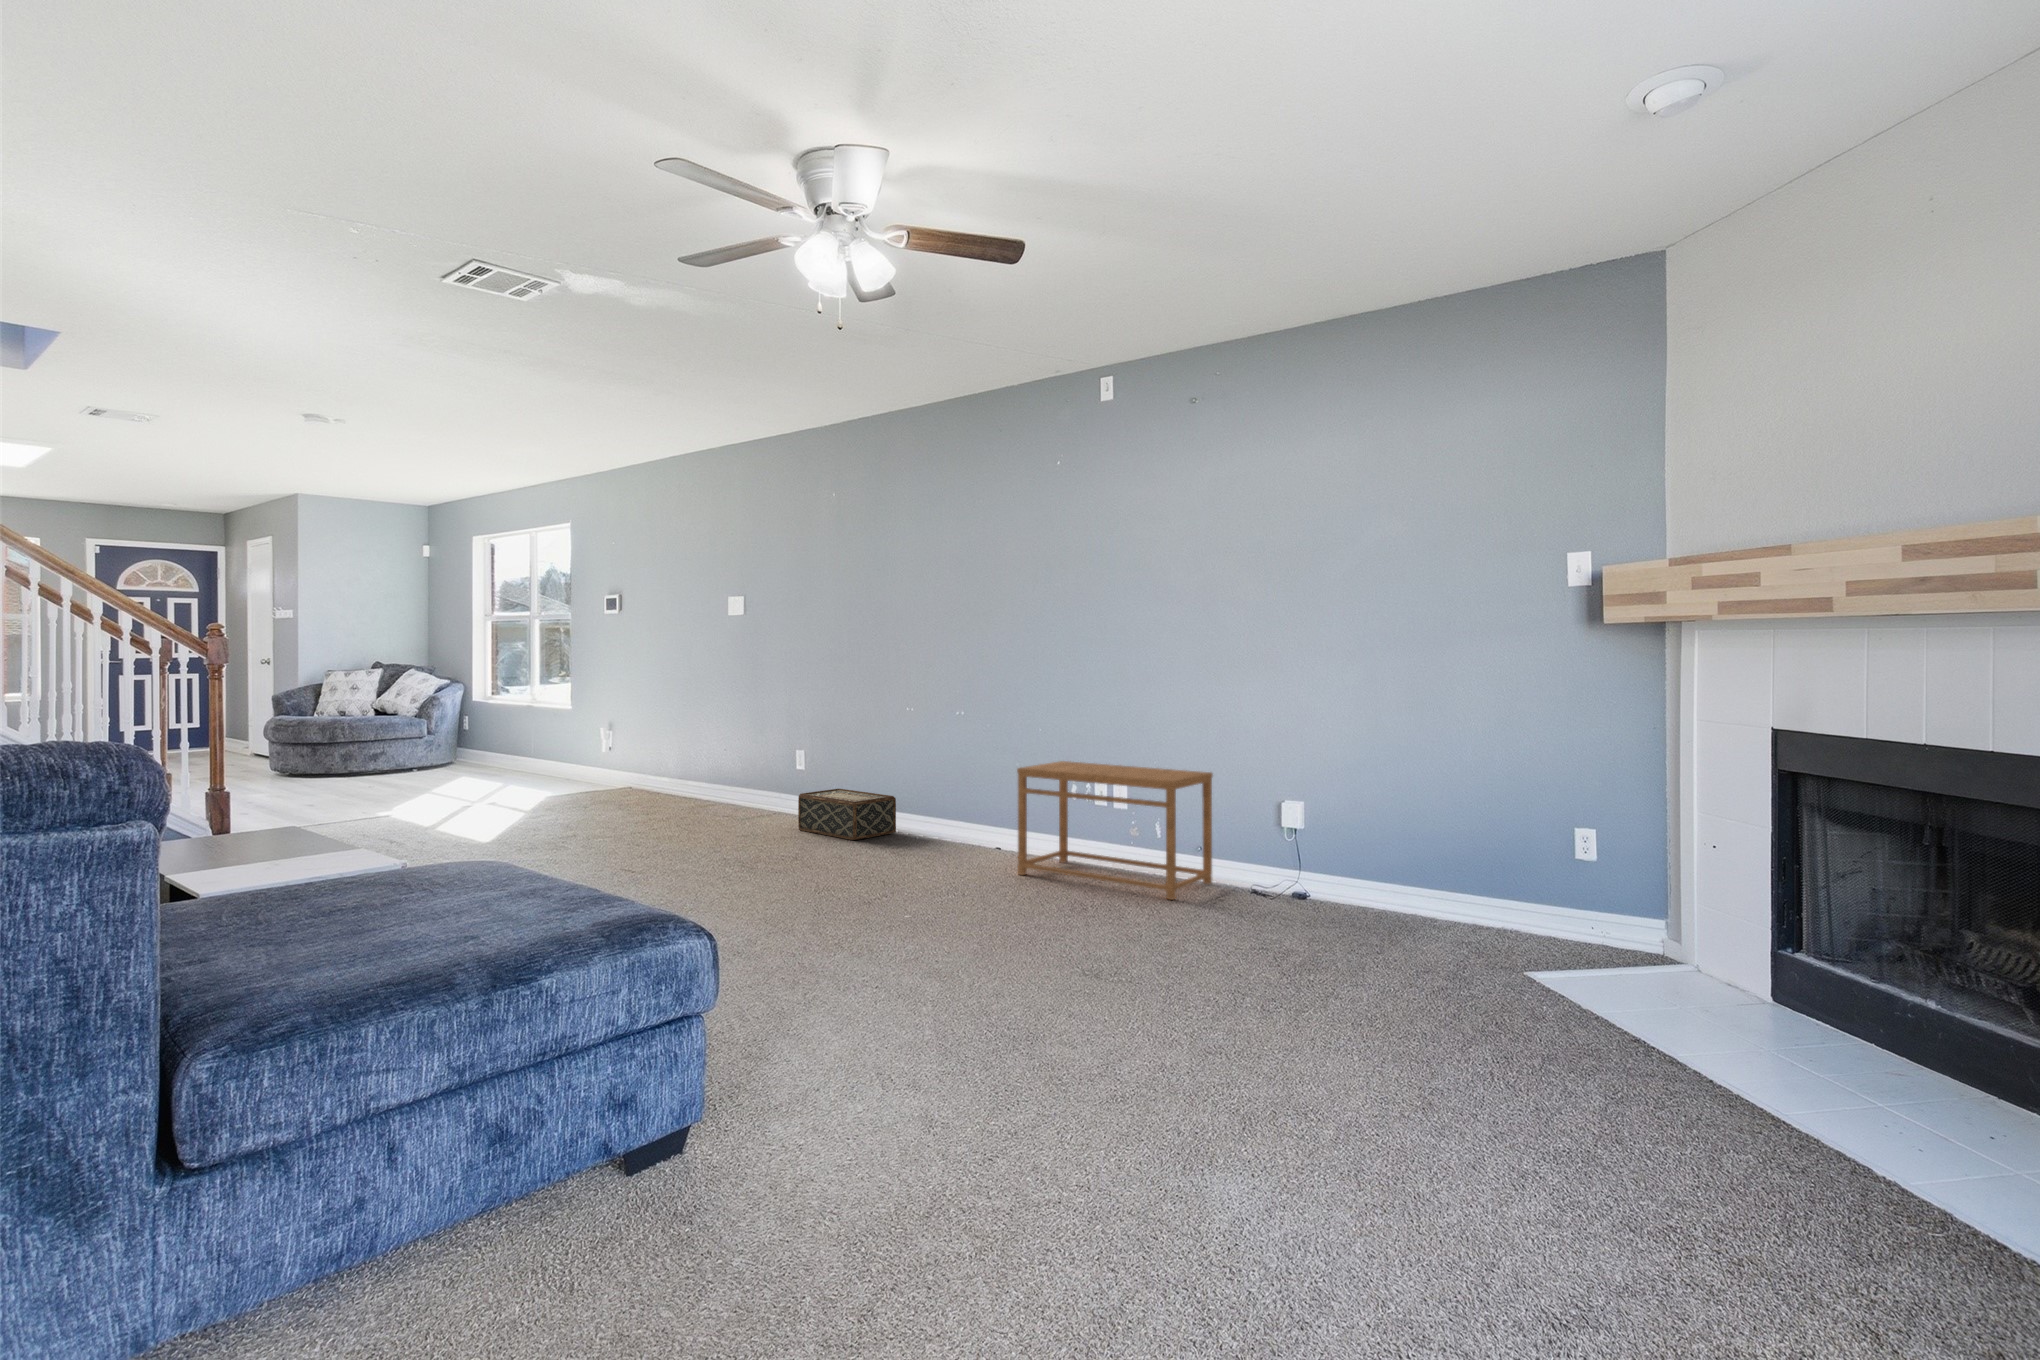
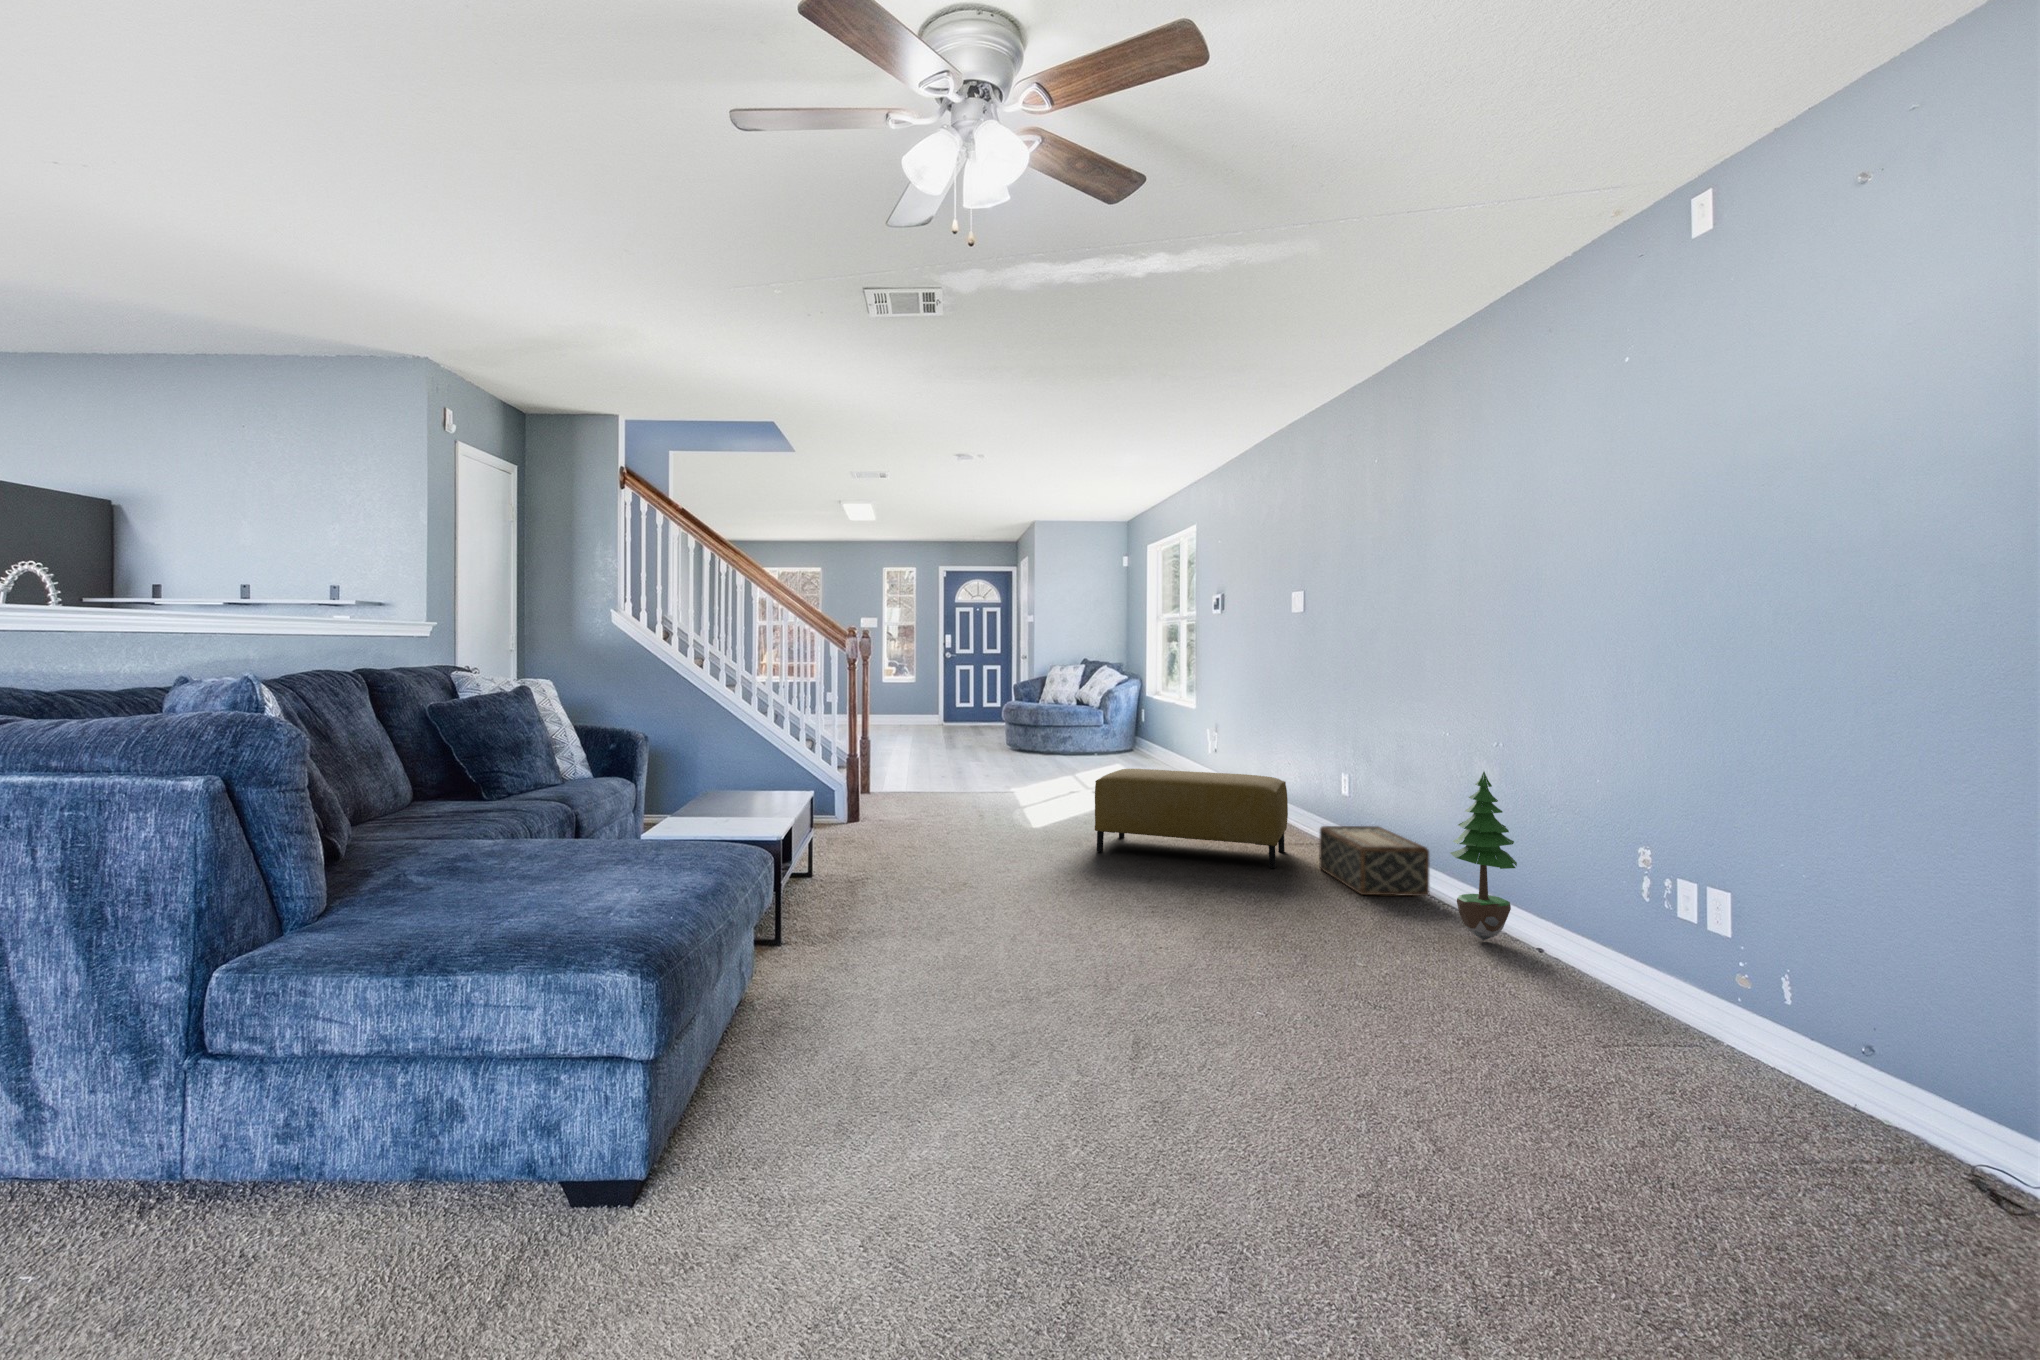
potted tree: none [941,730,984,850] -> present [1450,772,1517,941]
ottoman: none [583,759,768,851] -> present [1095,769,1288,868]
side table: present [1017,761,1213,900] -> none [1510,837,1887,1129]

